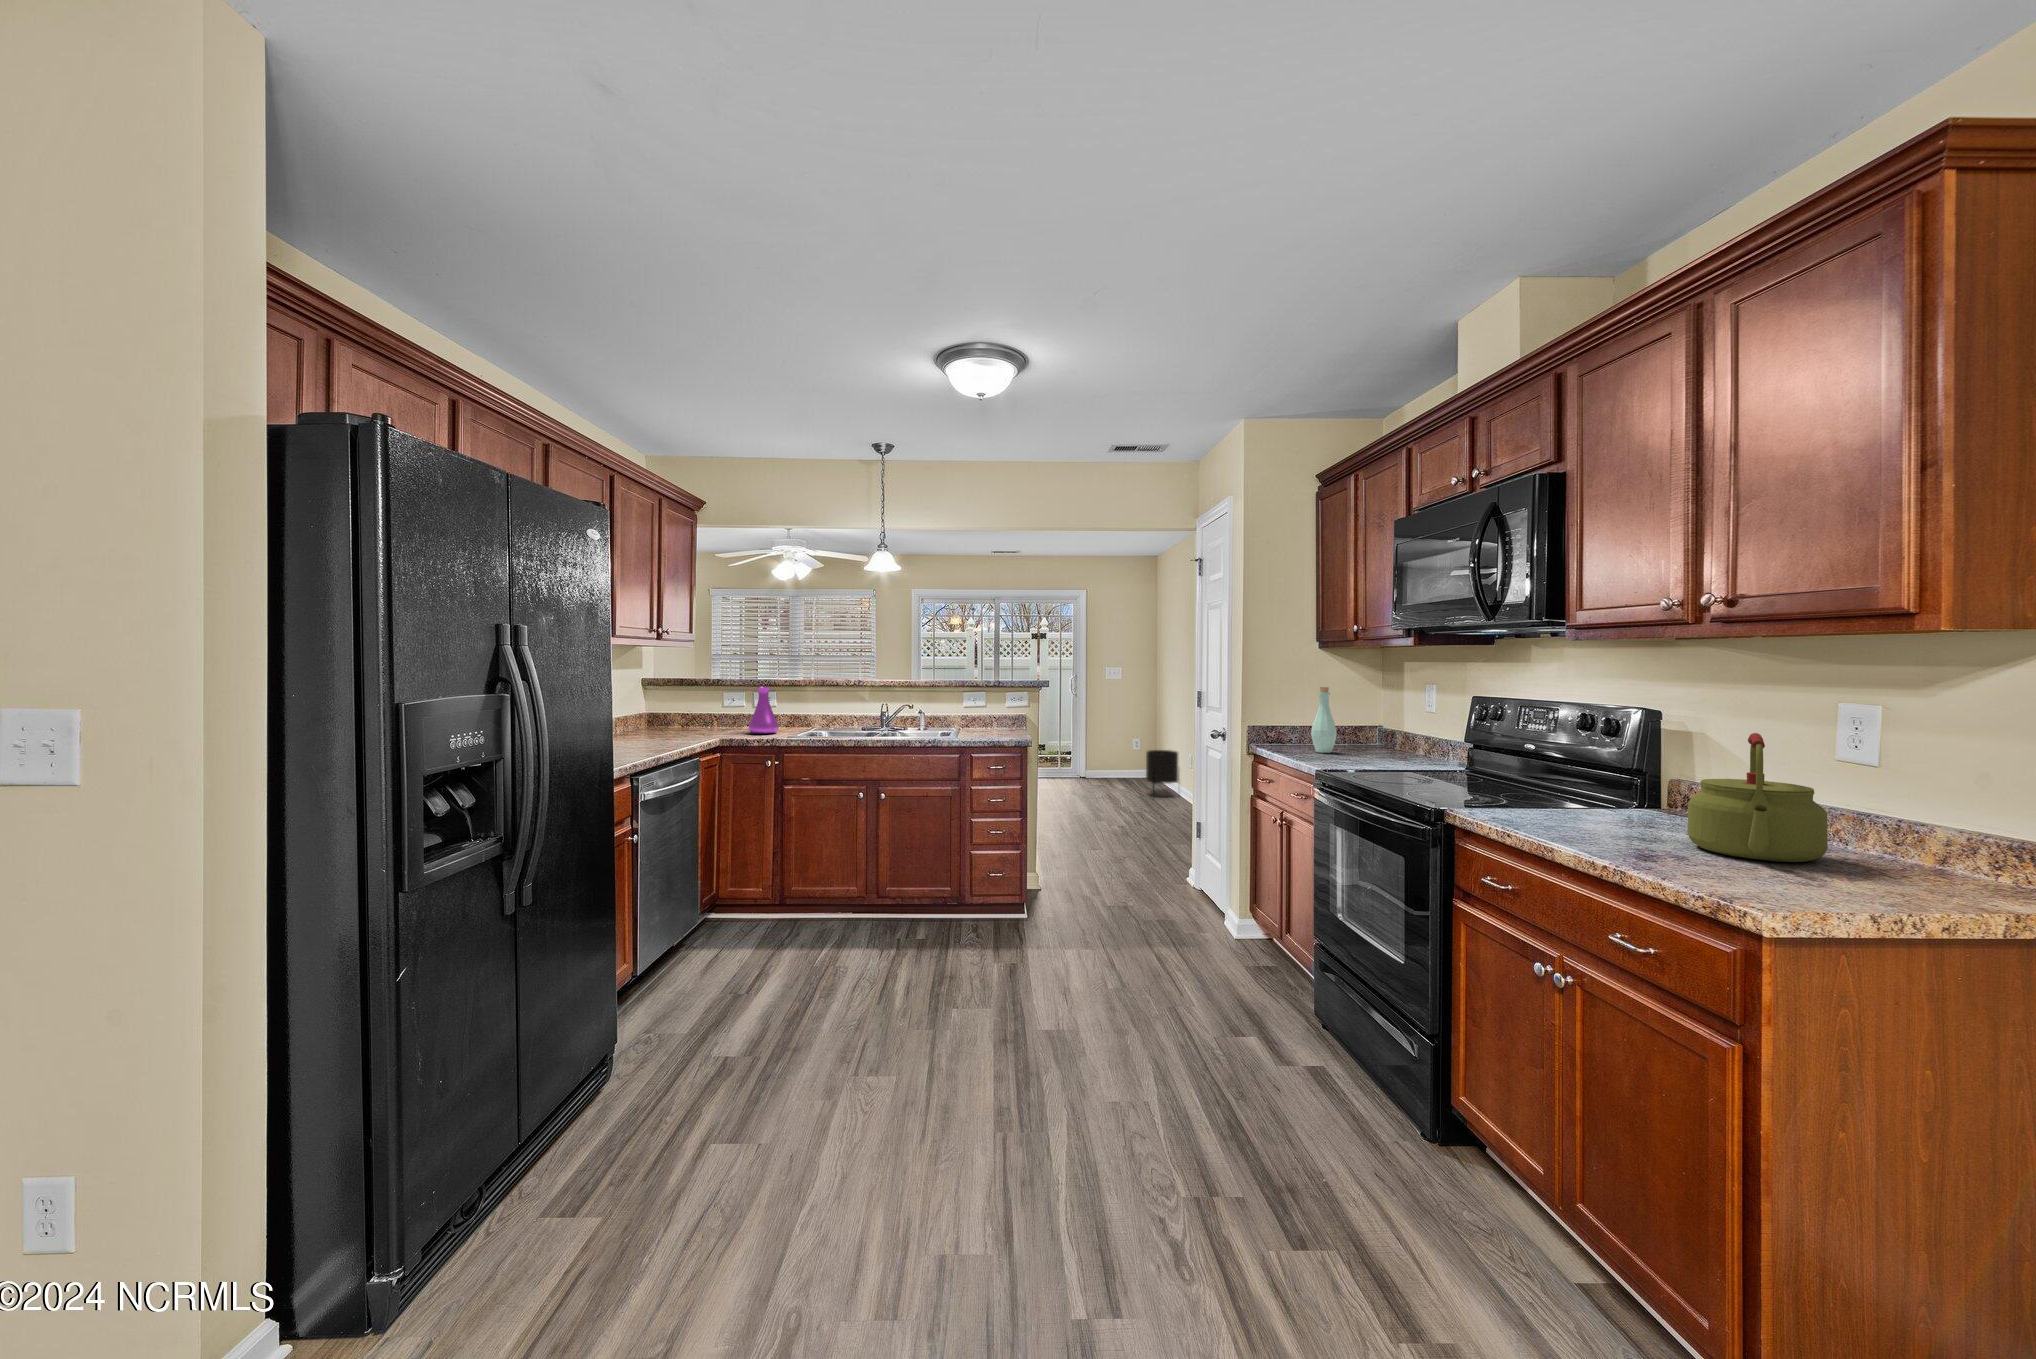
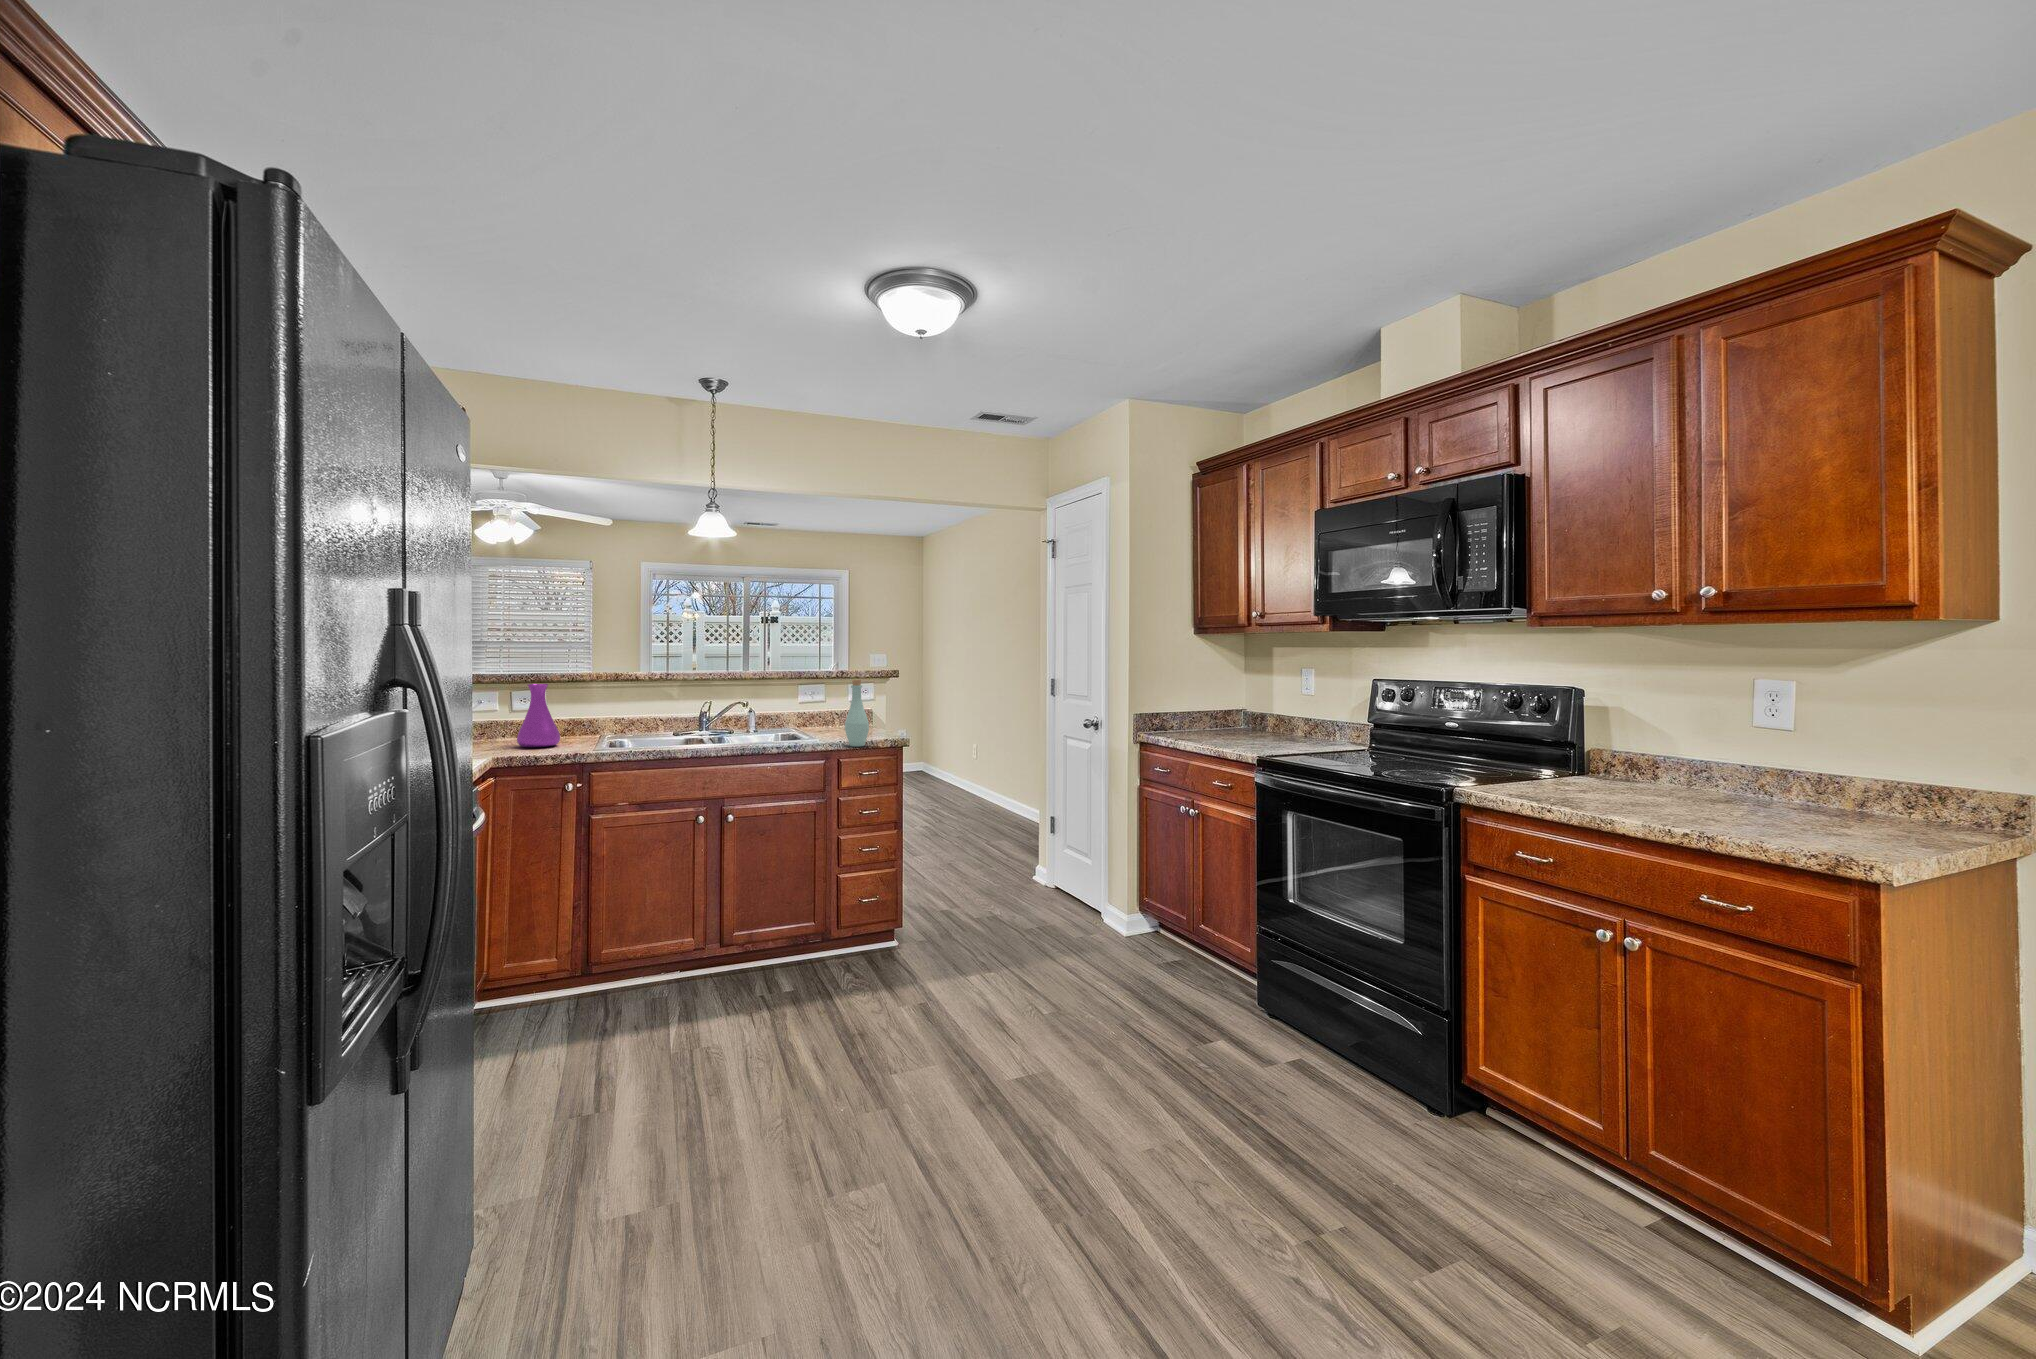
bottle: present [1311,687,1337,753] -> present [845,680,869,747]
kettle: present [1687,733,1828,862] -> none [1683,706,1798,815]
planter: present [1146,750,1179,794] -> none [933,745,970,800]

